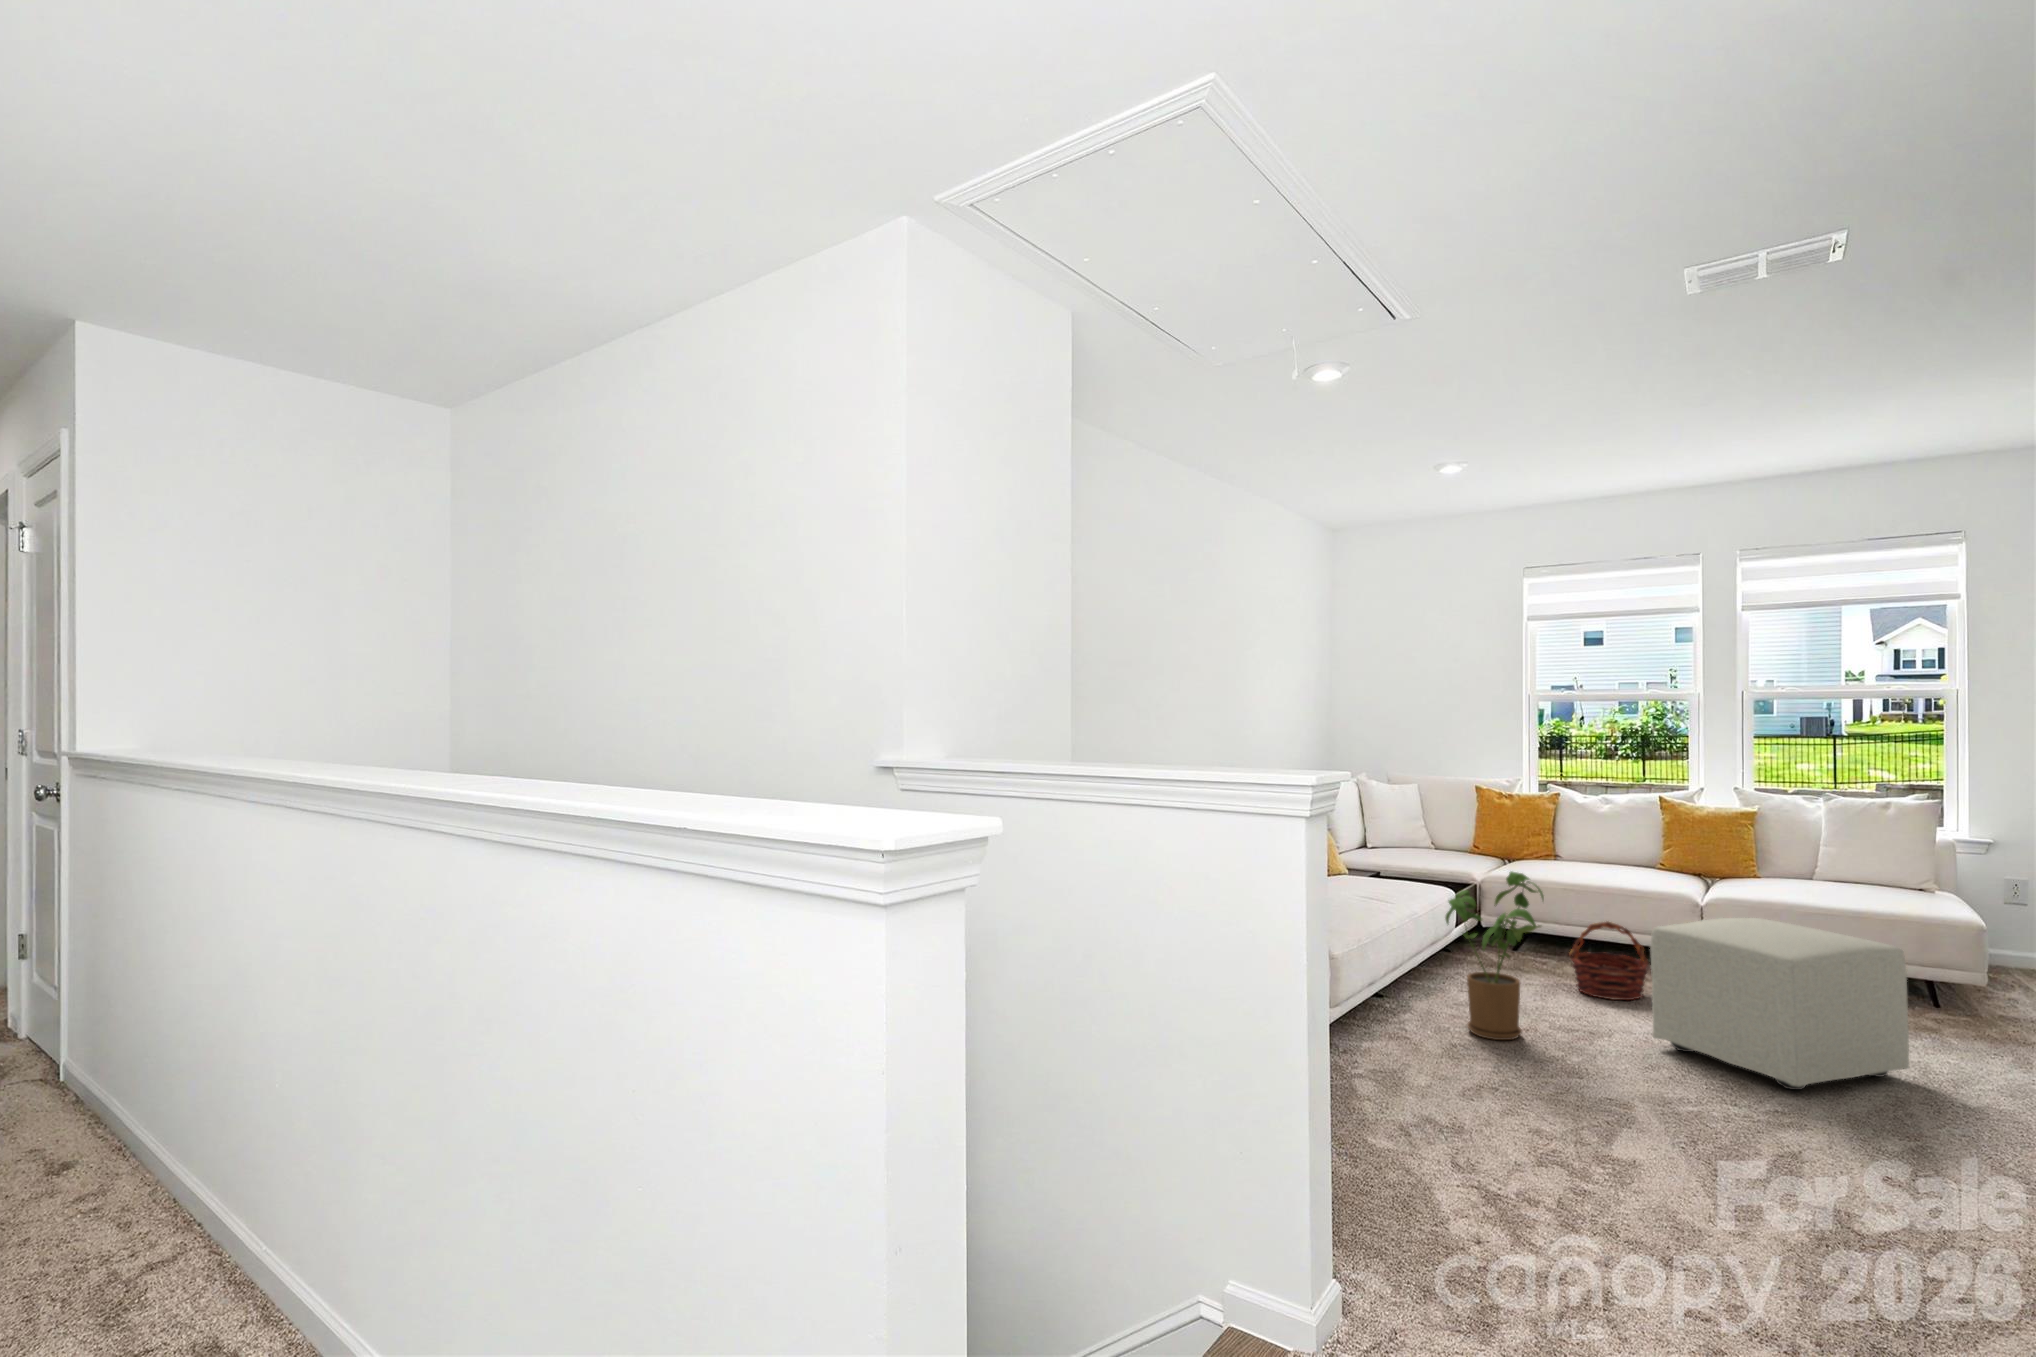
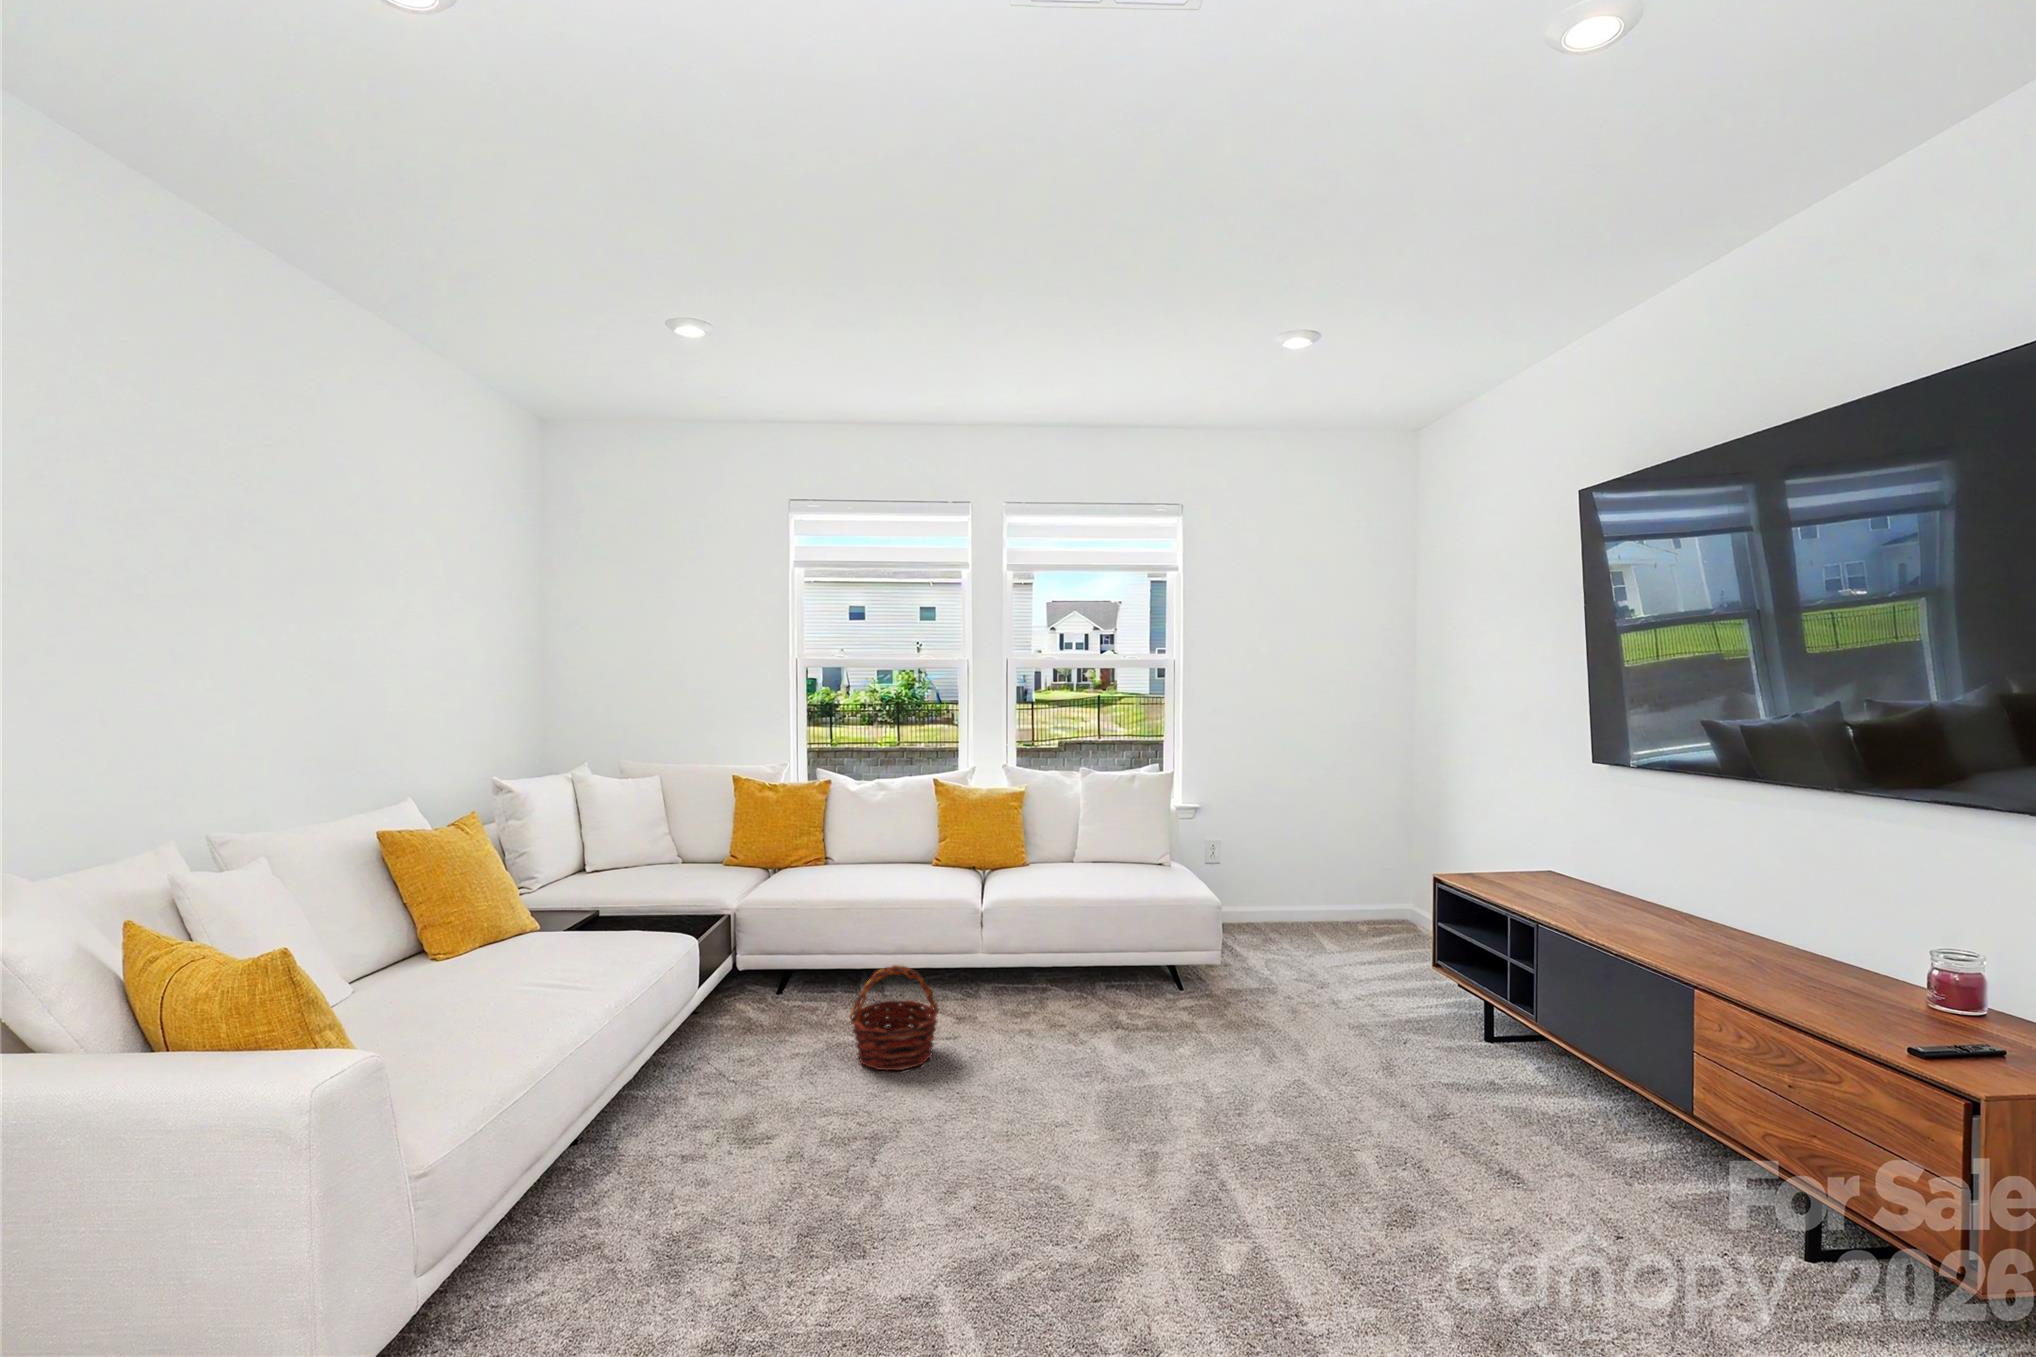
house plant: present [1445,871,1544,1040] -> none [688,951,833,1224]
ottoman: present [1650,918,1910,1090] -> none [963,953,1219,1207]

